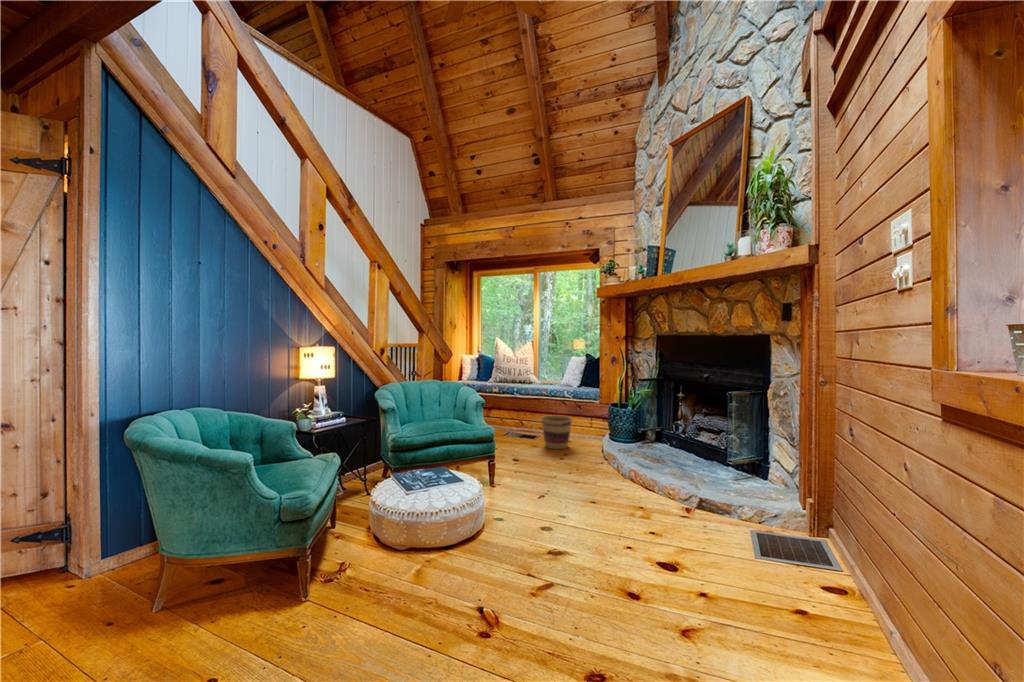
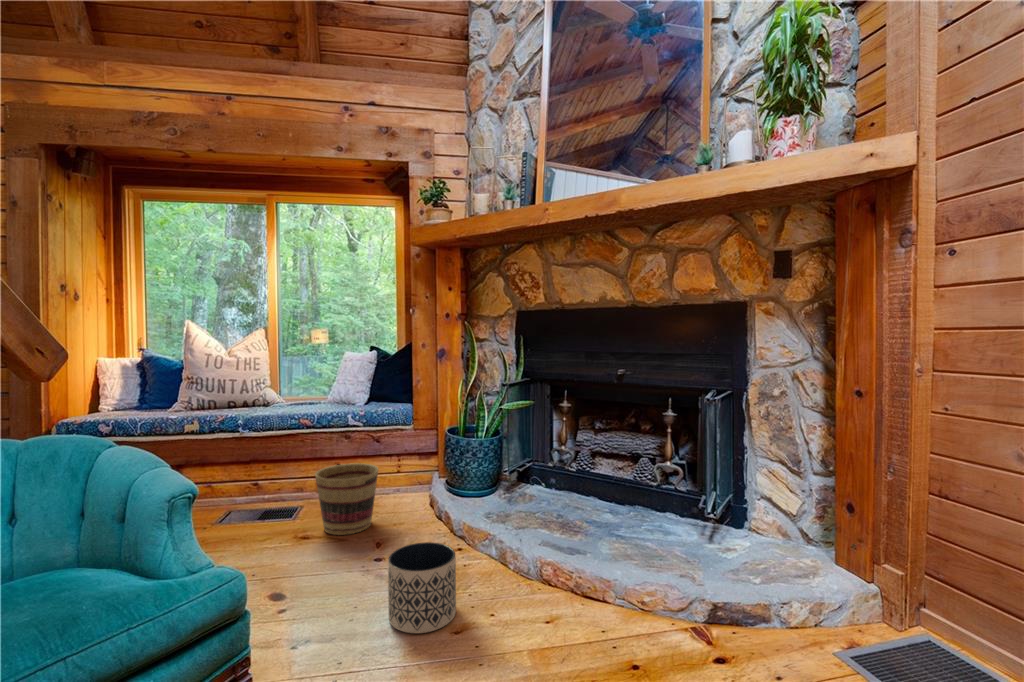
planter: none [552,448,582,483] -> present [388,542,456,633]

